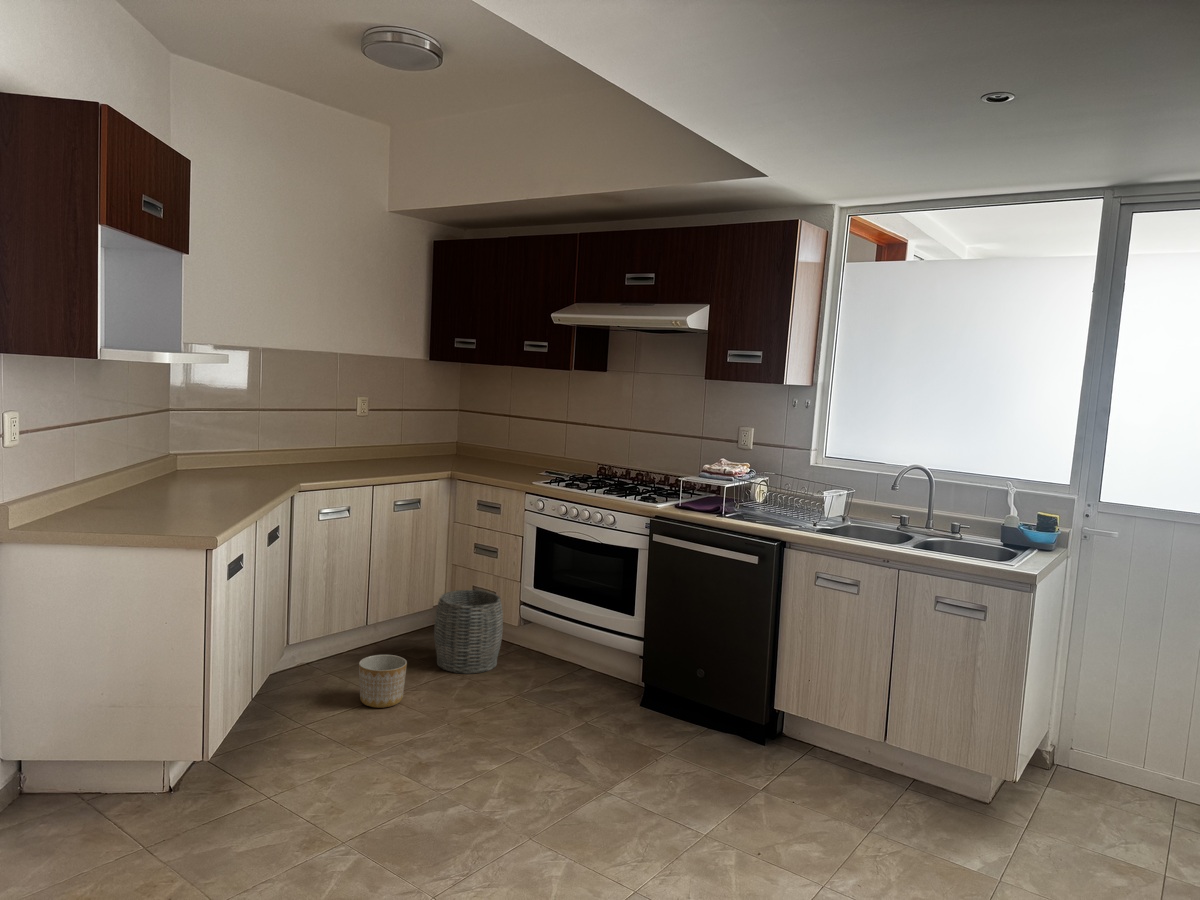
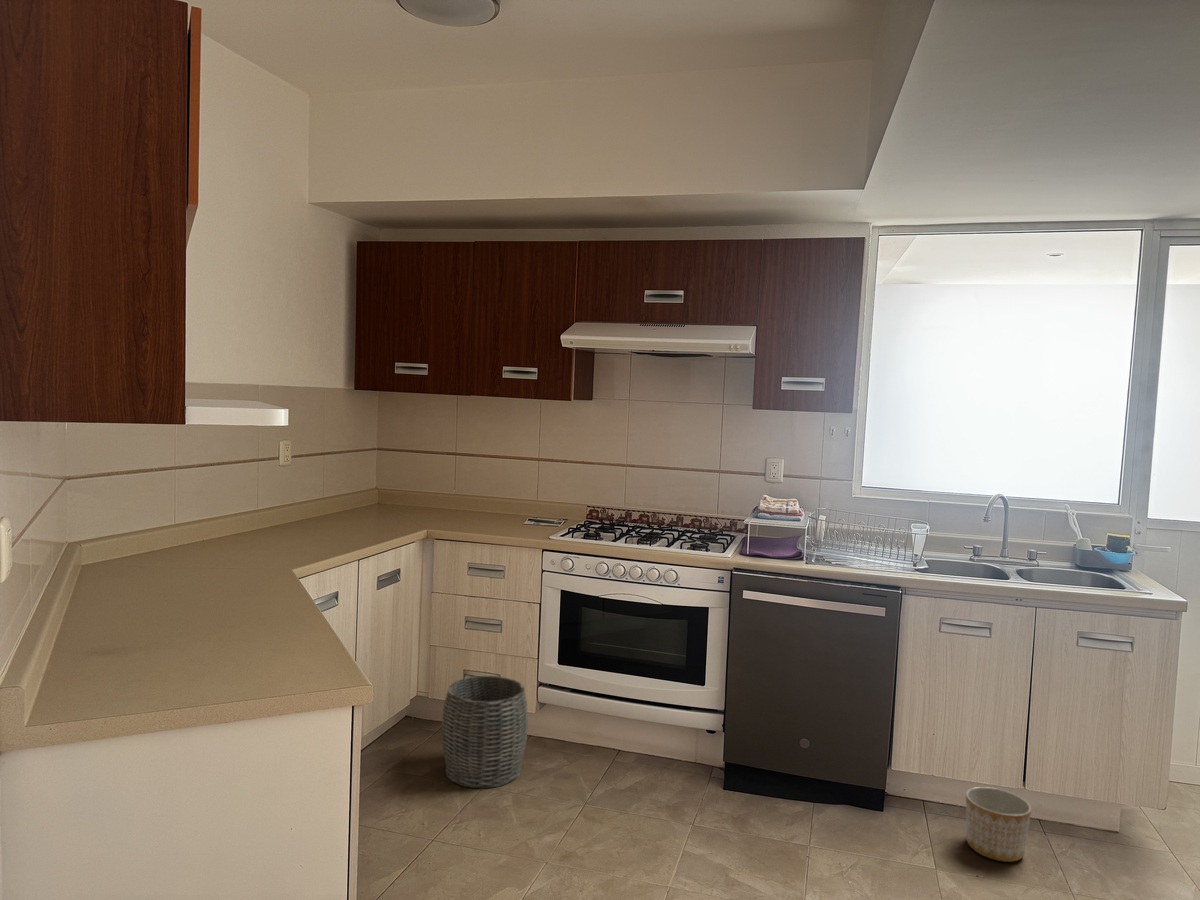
planter: present [359,655,407,708] -> present [966,787,1031,862]

